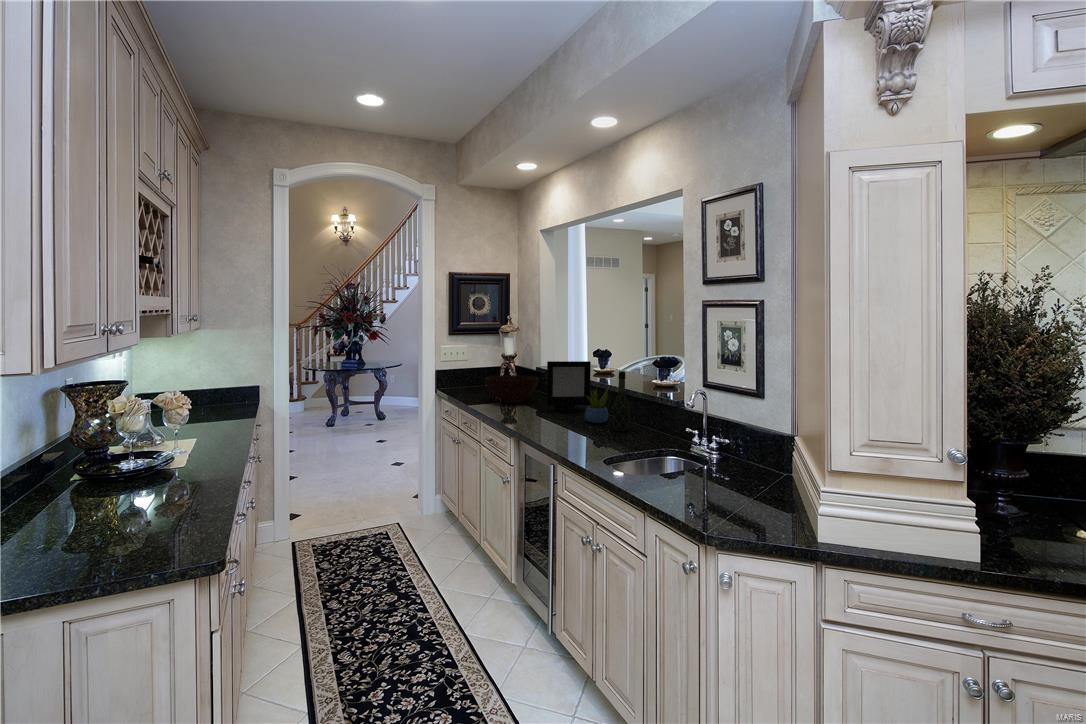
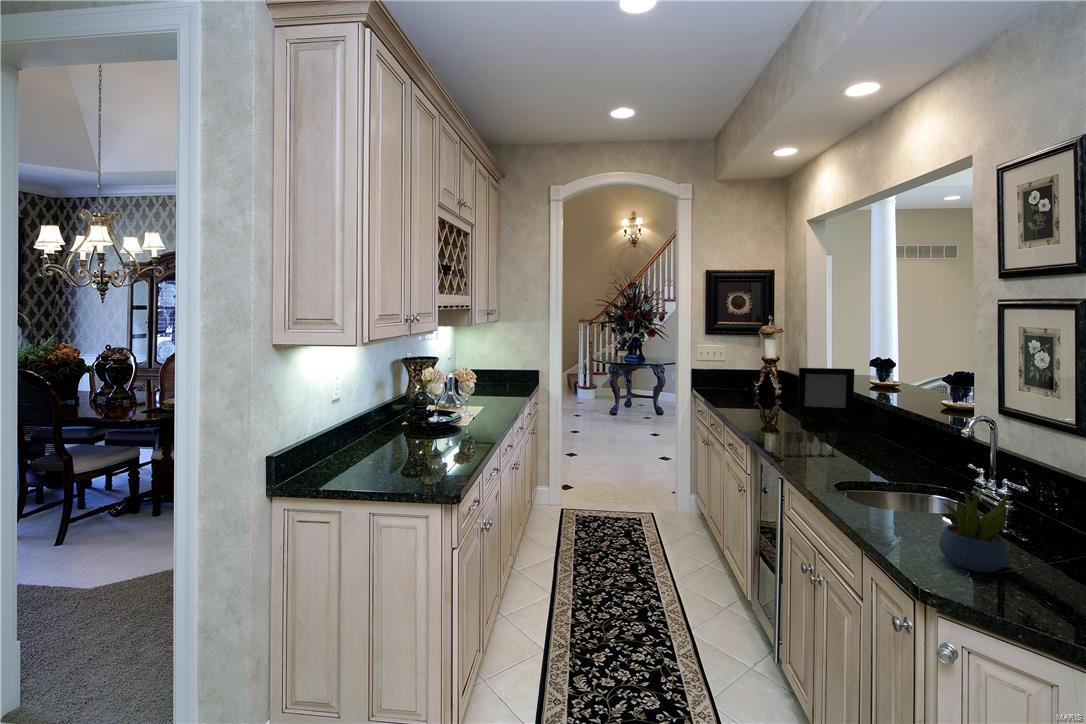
wine bottle: present [612,371,631,431] -> none [870,384,896,454]
fruit bowl: present [485,375,539,403] -> none [733,379,794,409]
succulent plant: present [585,387,608,423] -> present [939,491,1008,572]
wine glass: none [552,416,592,441] -> present [785,432,838,456]

